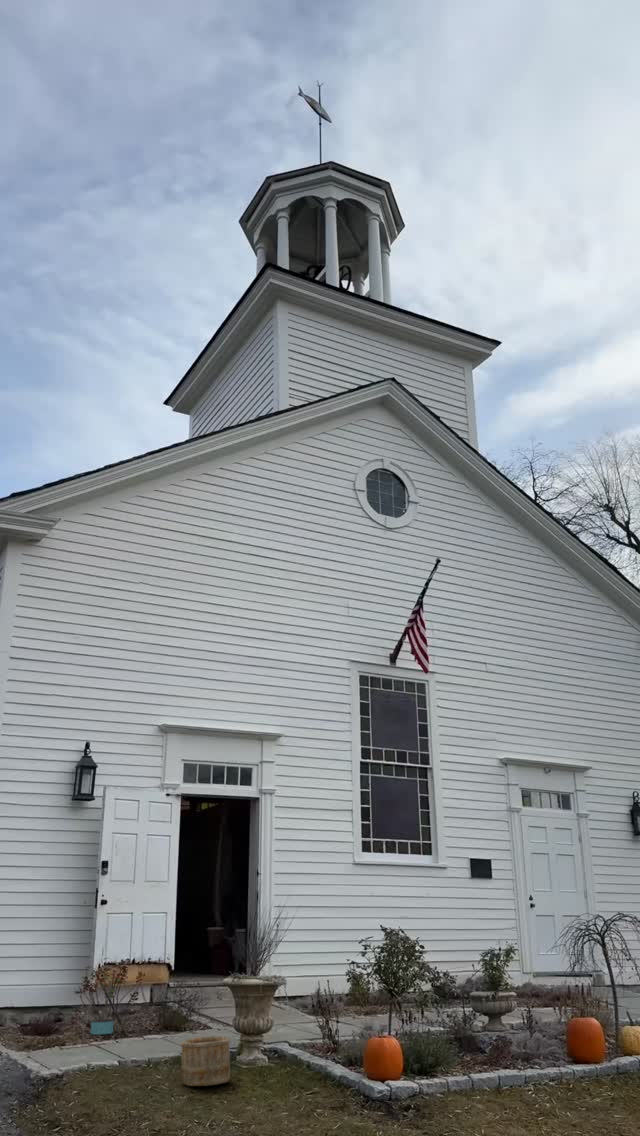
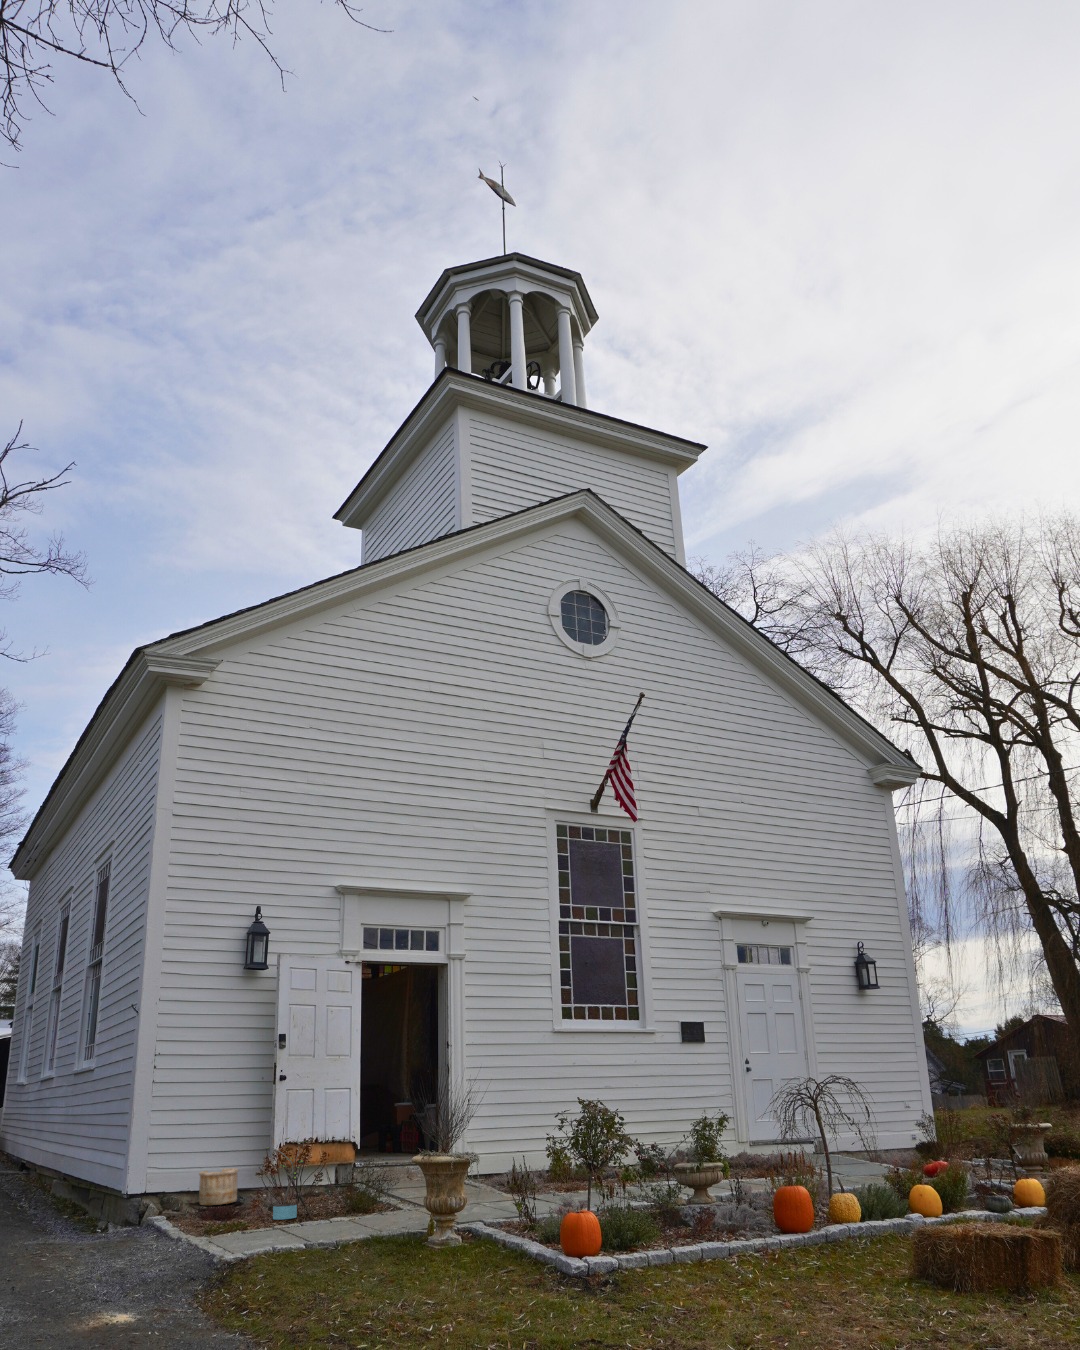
wooden bucket: present [180,1036,231,1086] -> present [199,1168,238,1205]

